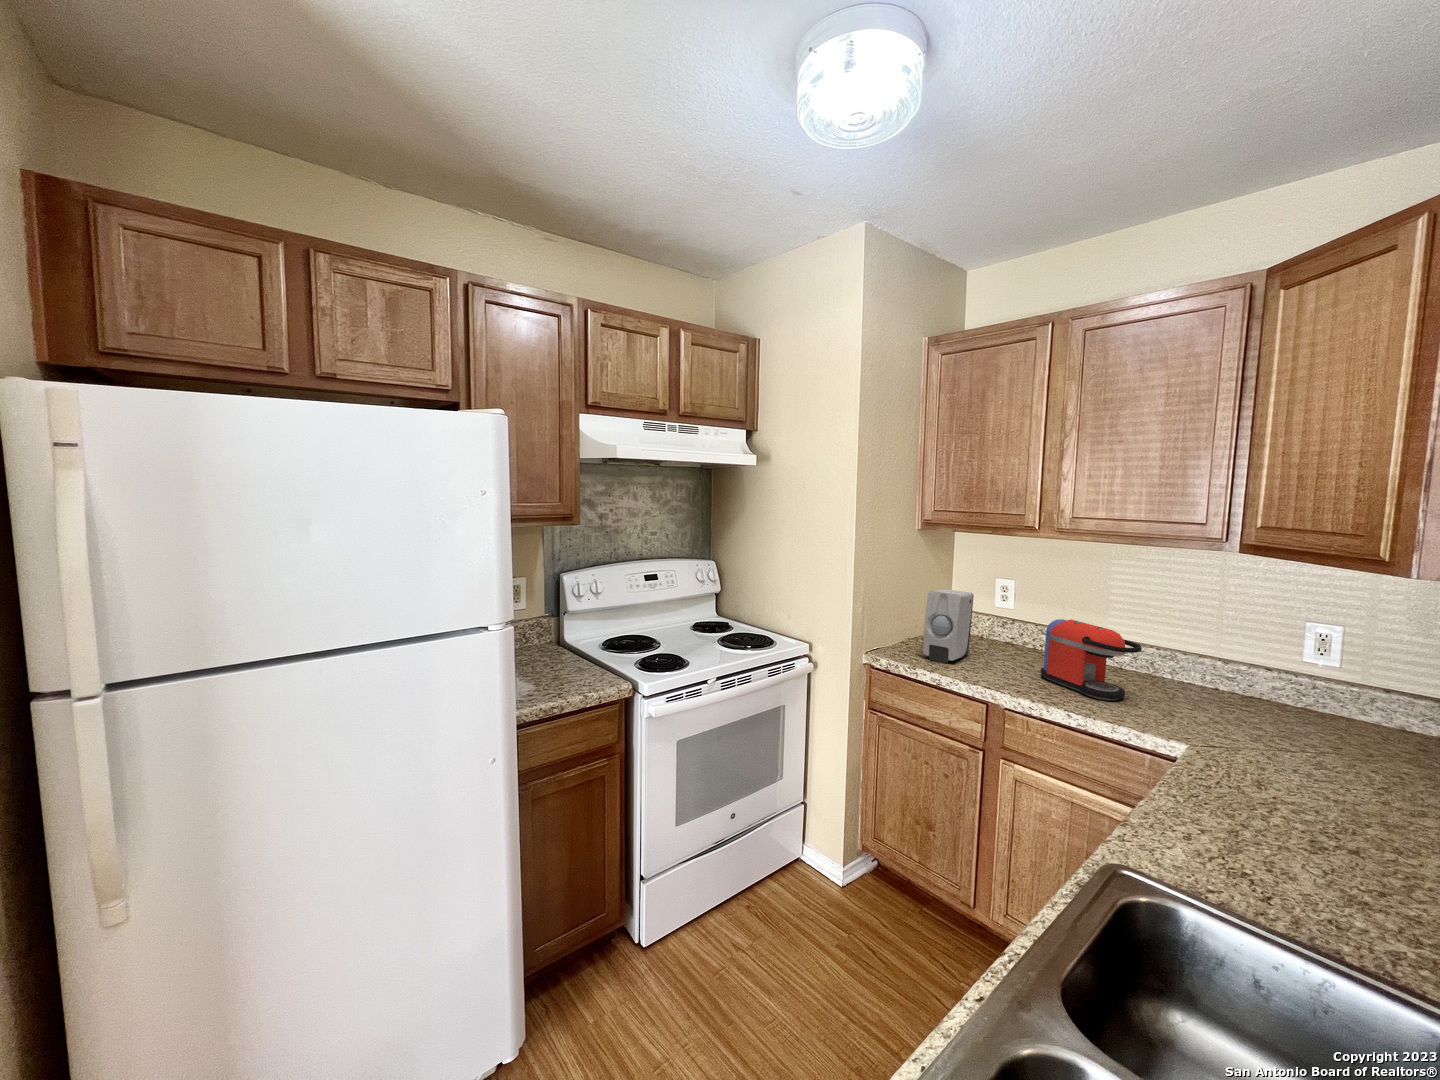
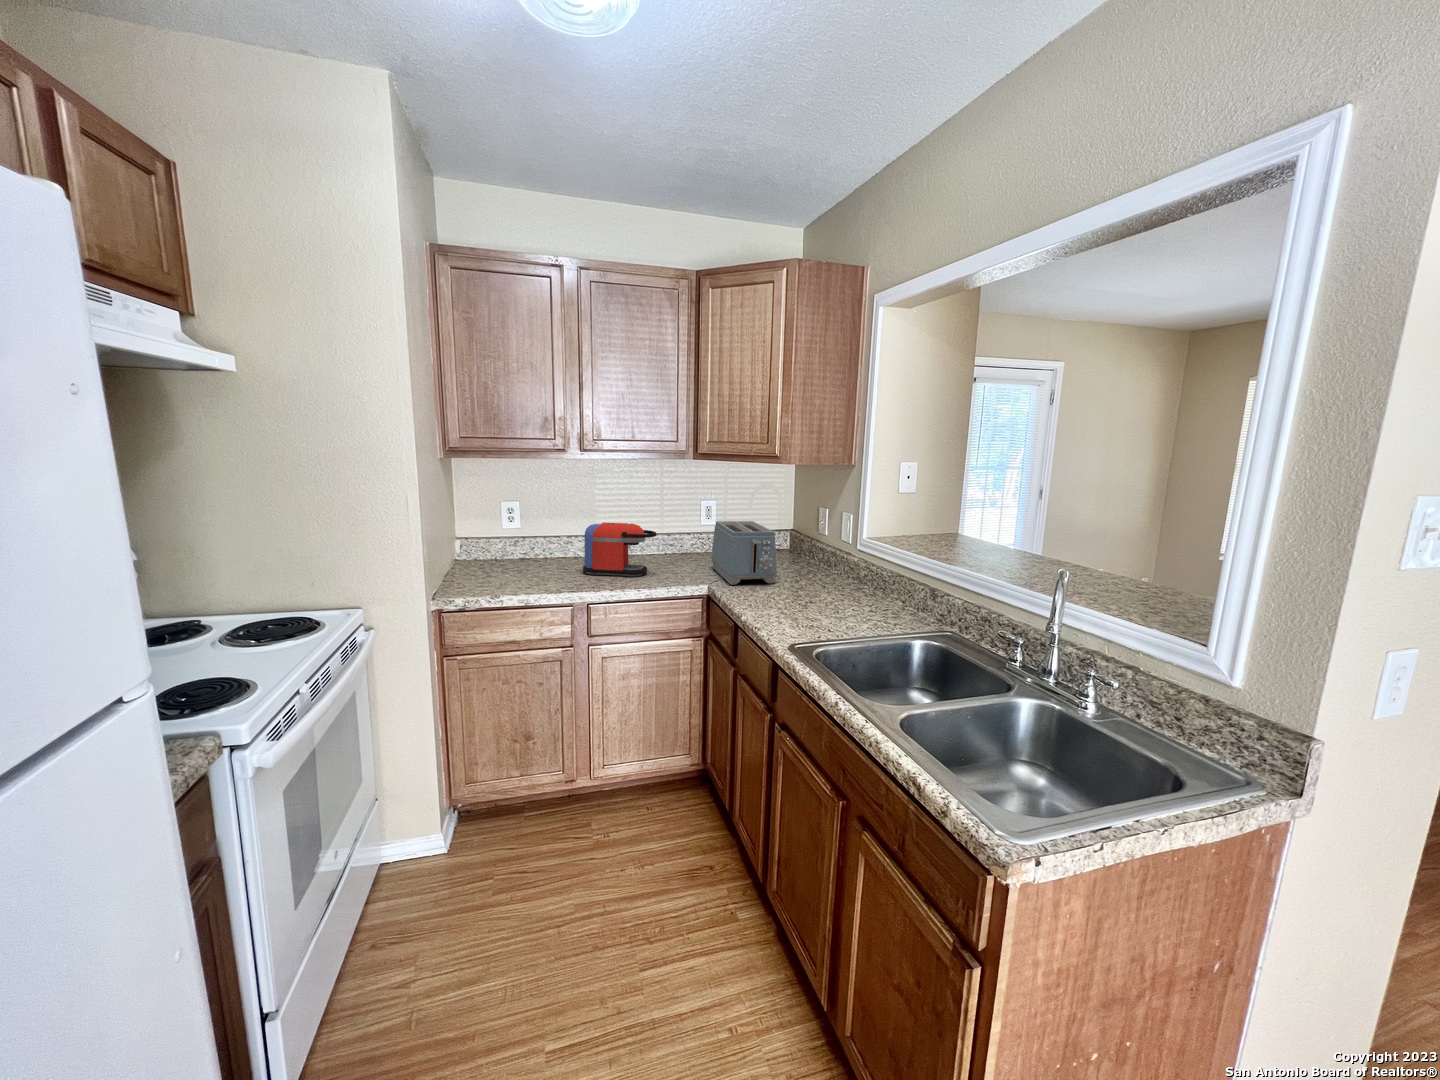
soap dispenser: present [923,589,974,663] -> none [481,516,520,586]
toaster: none [1218,656,1359,792] -> present [711,521,777,585]

